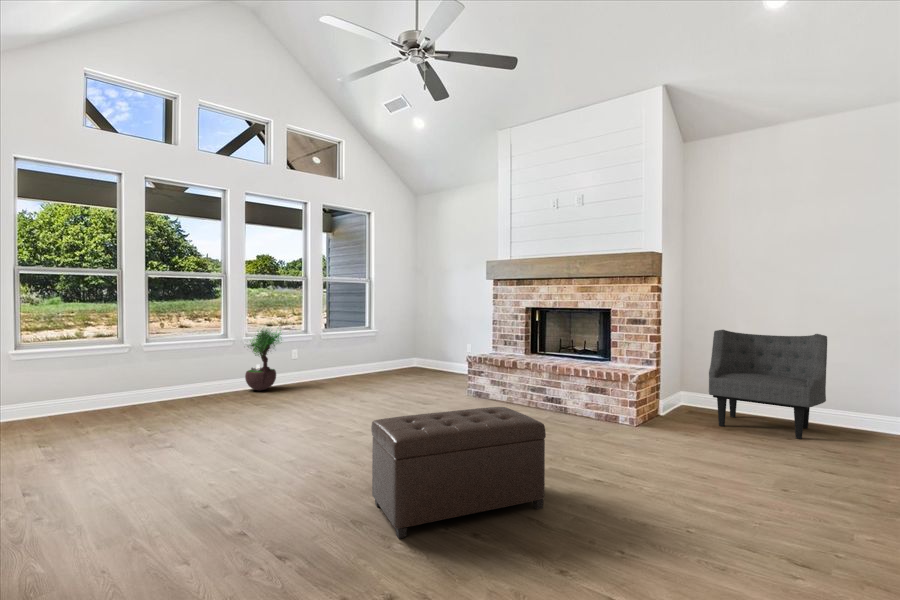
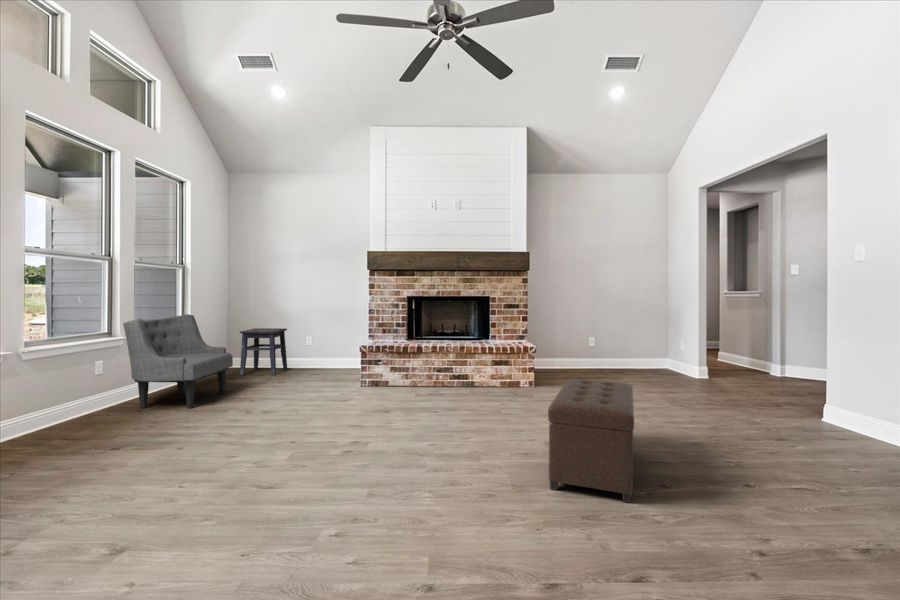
potted tree: present [245,329,281,390] -> none [35,326,113,431]
armchair: present [709,330,827,439] -> present [123,314,233,408]
side table: none [413,334,455,376] -> present [240,328,287,375]

